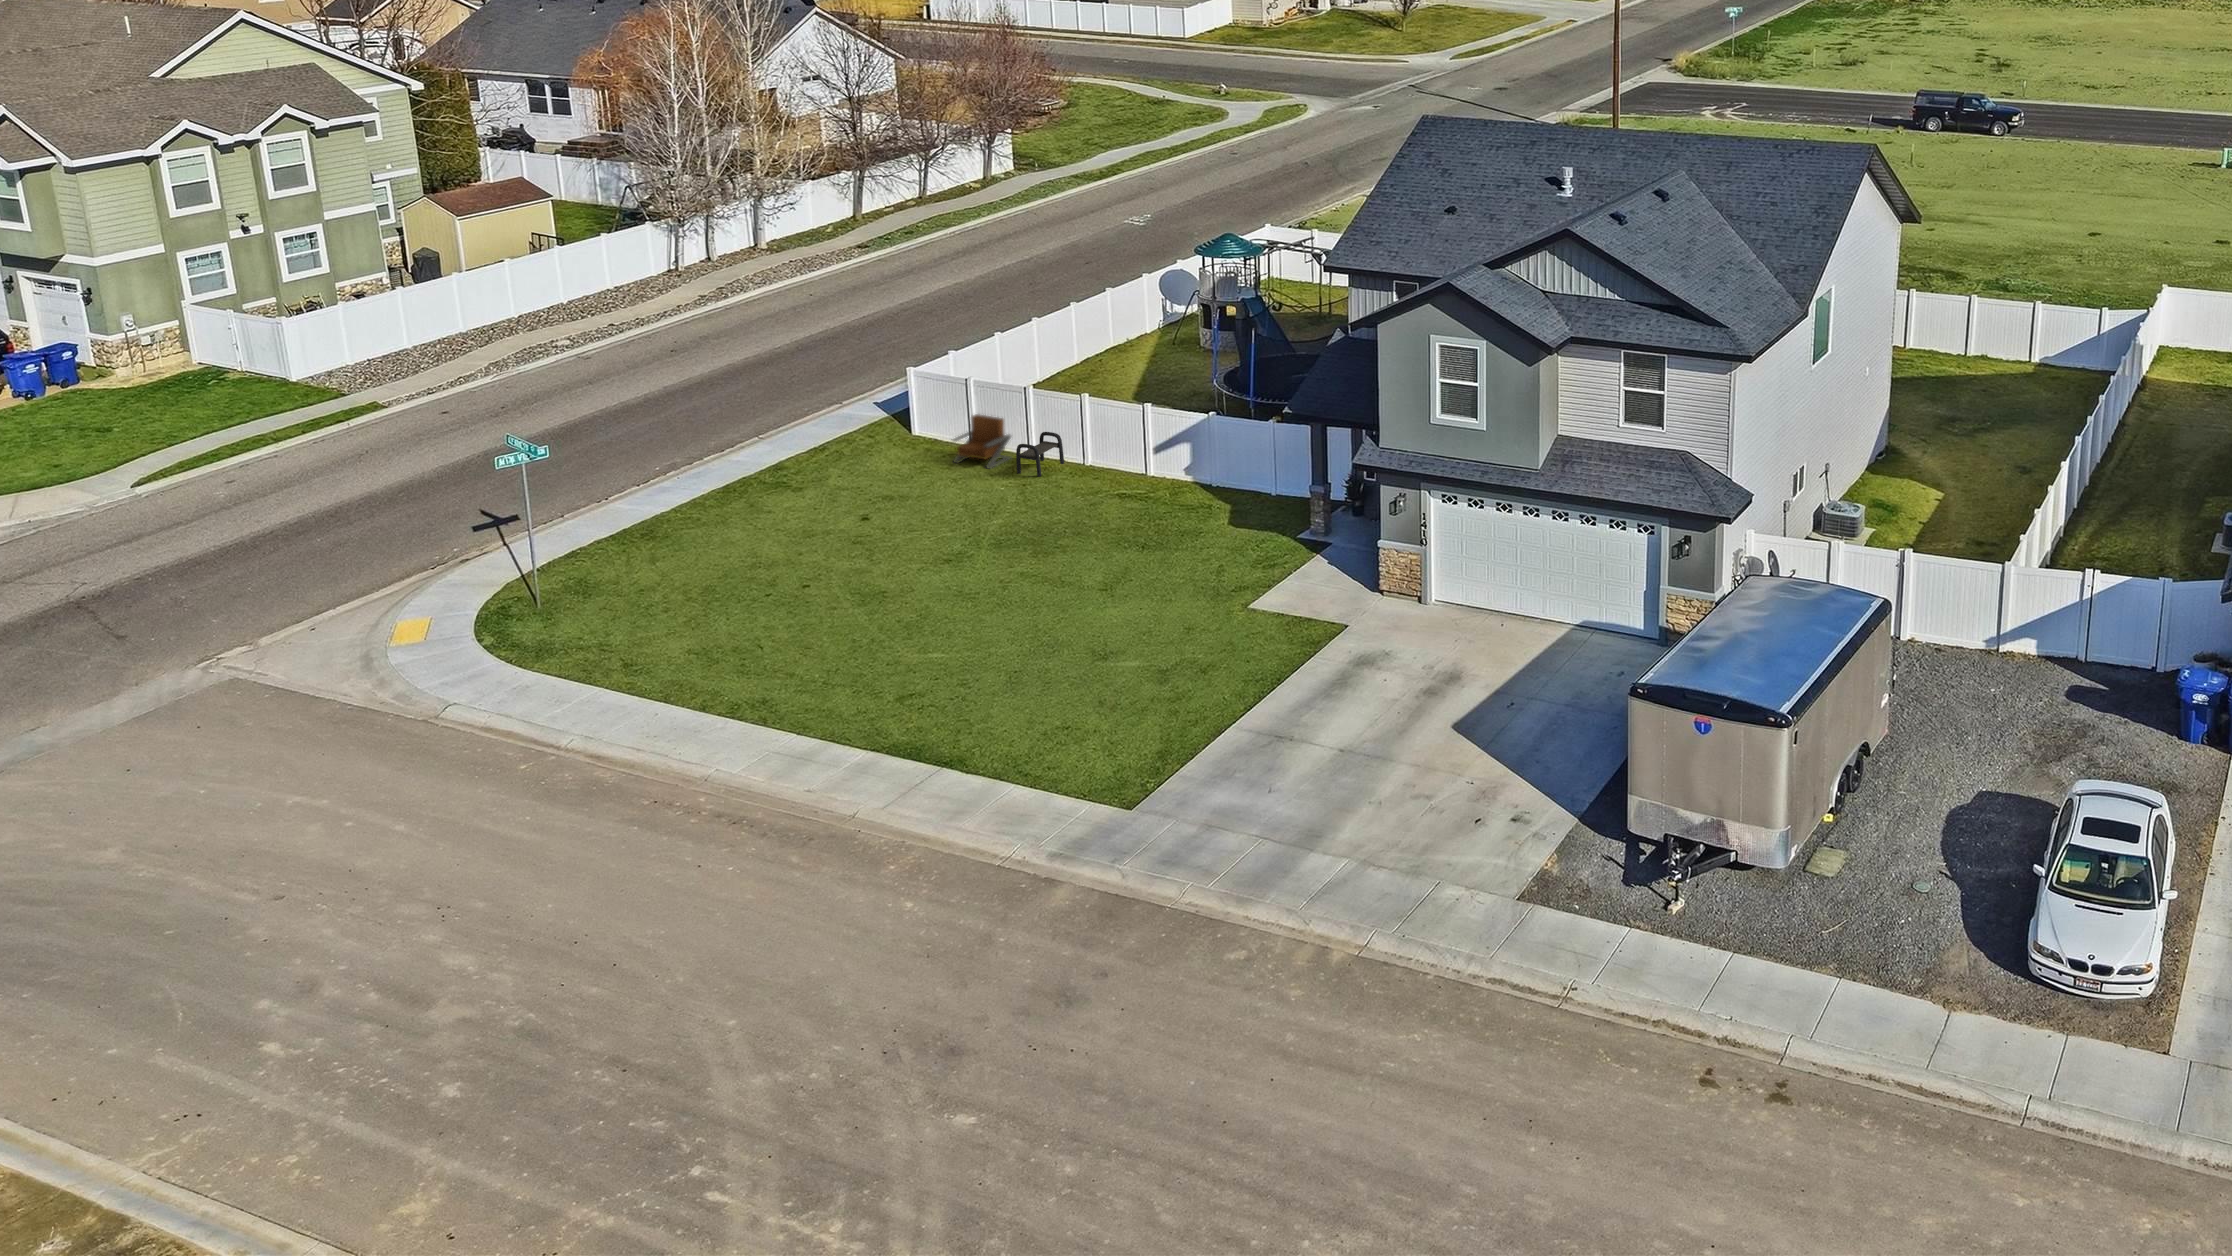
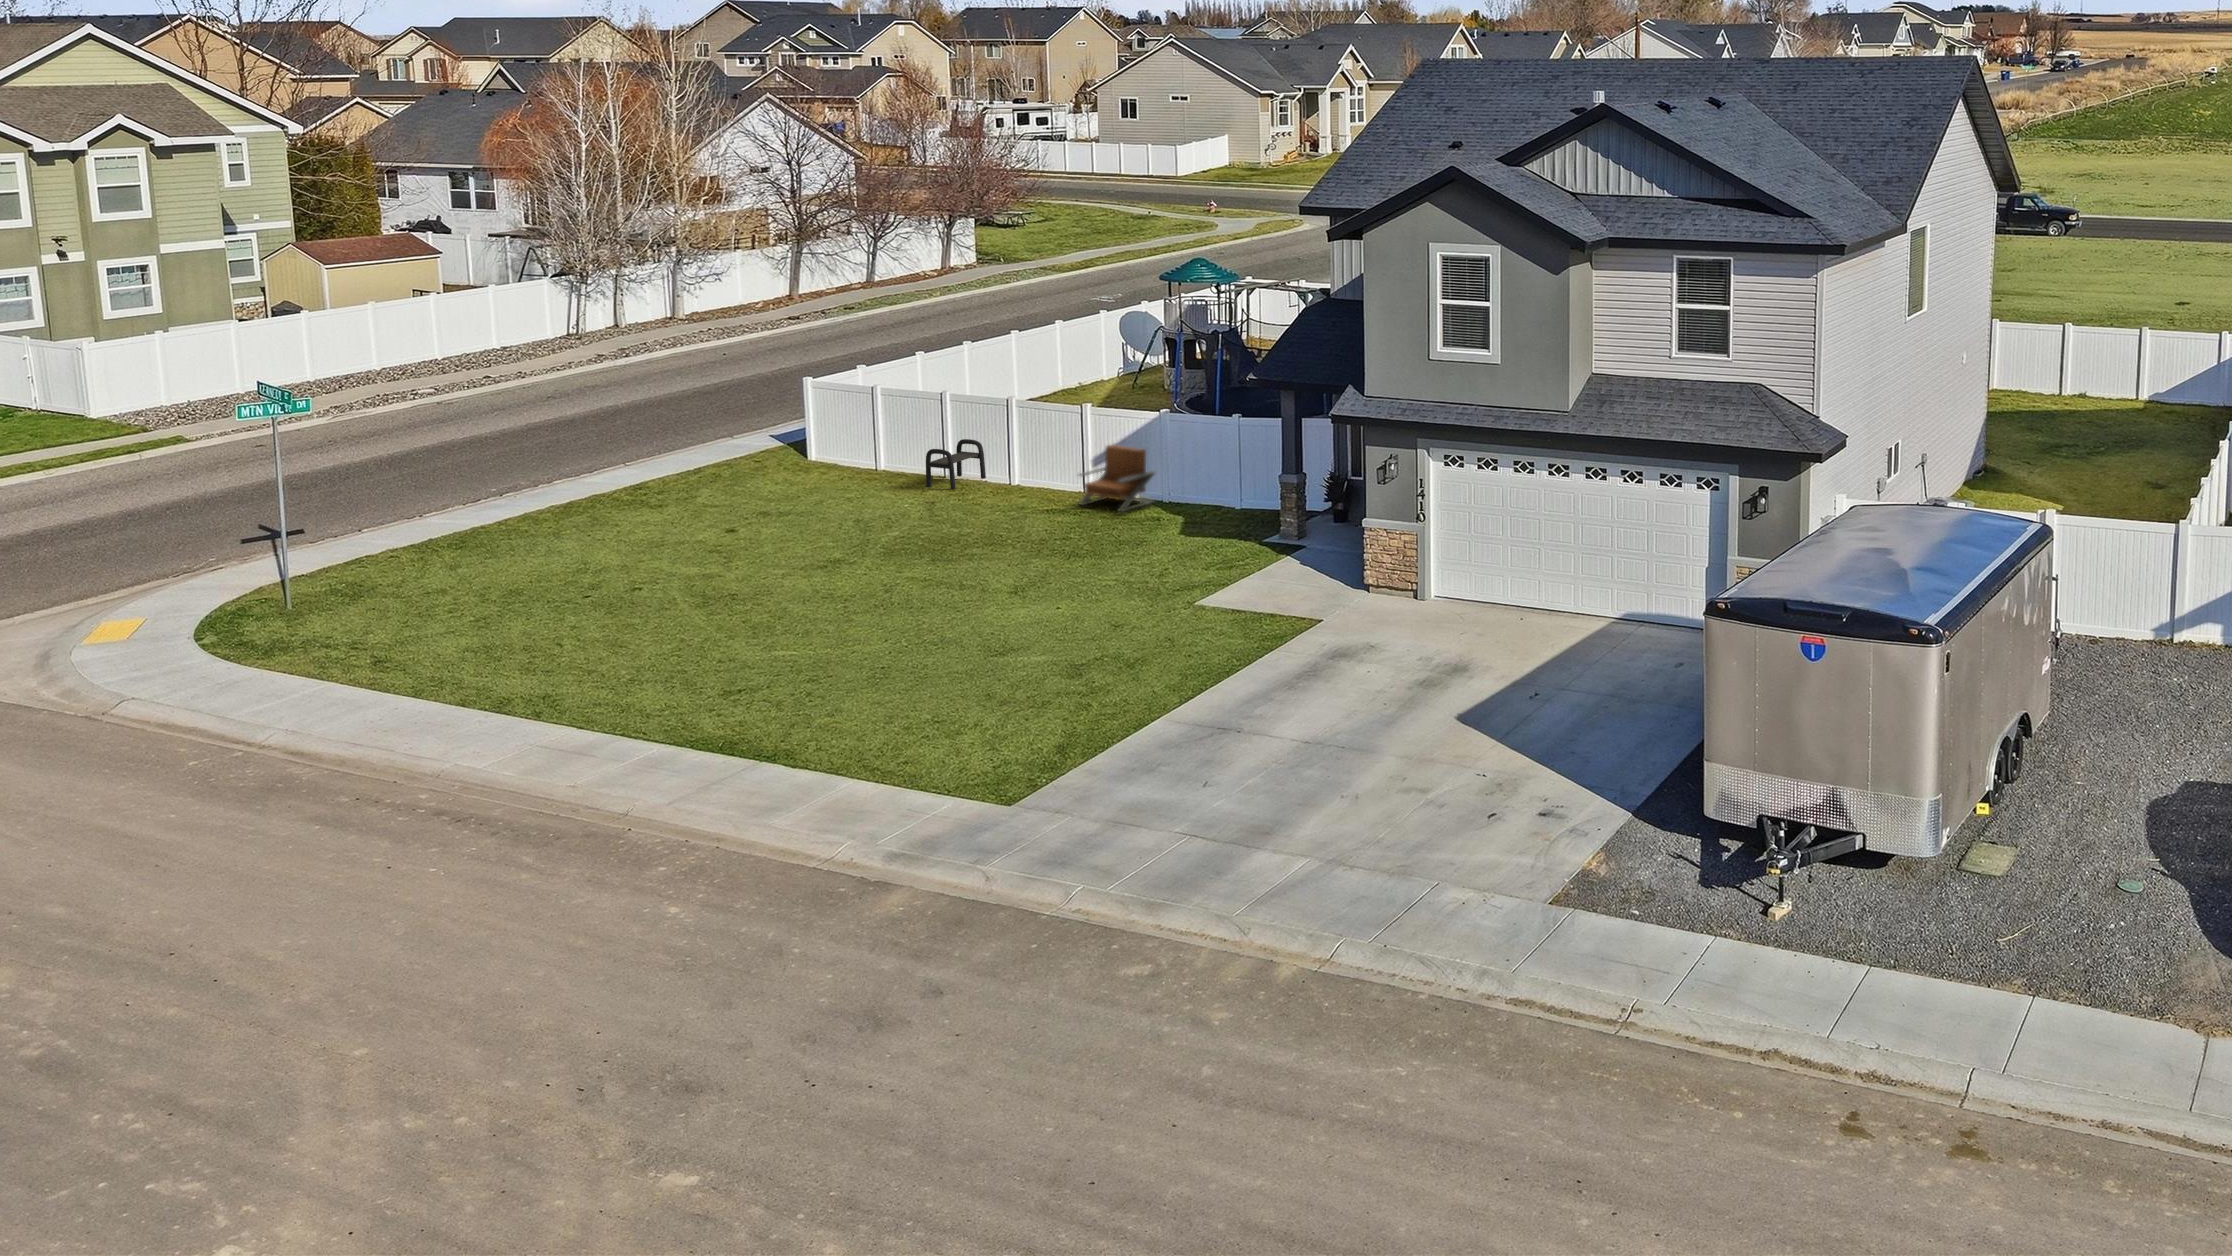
lounge chair: present [953,414,1011,469] -> present [1080,445,1155,512]

